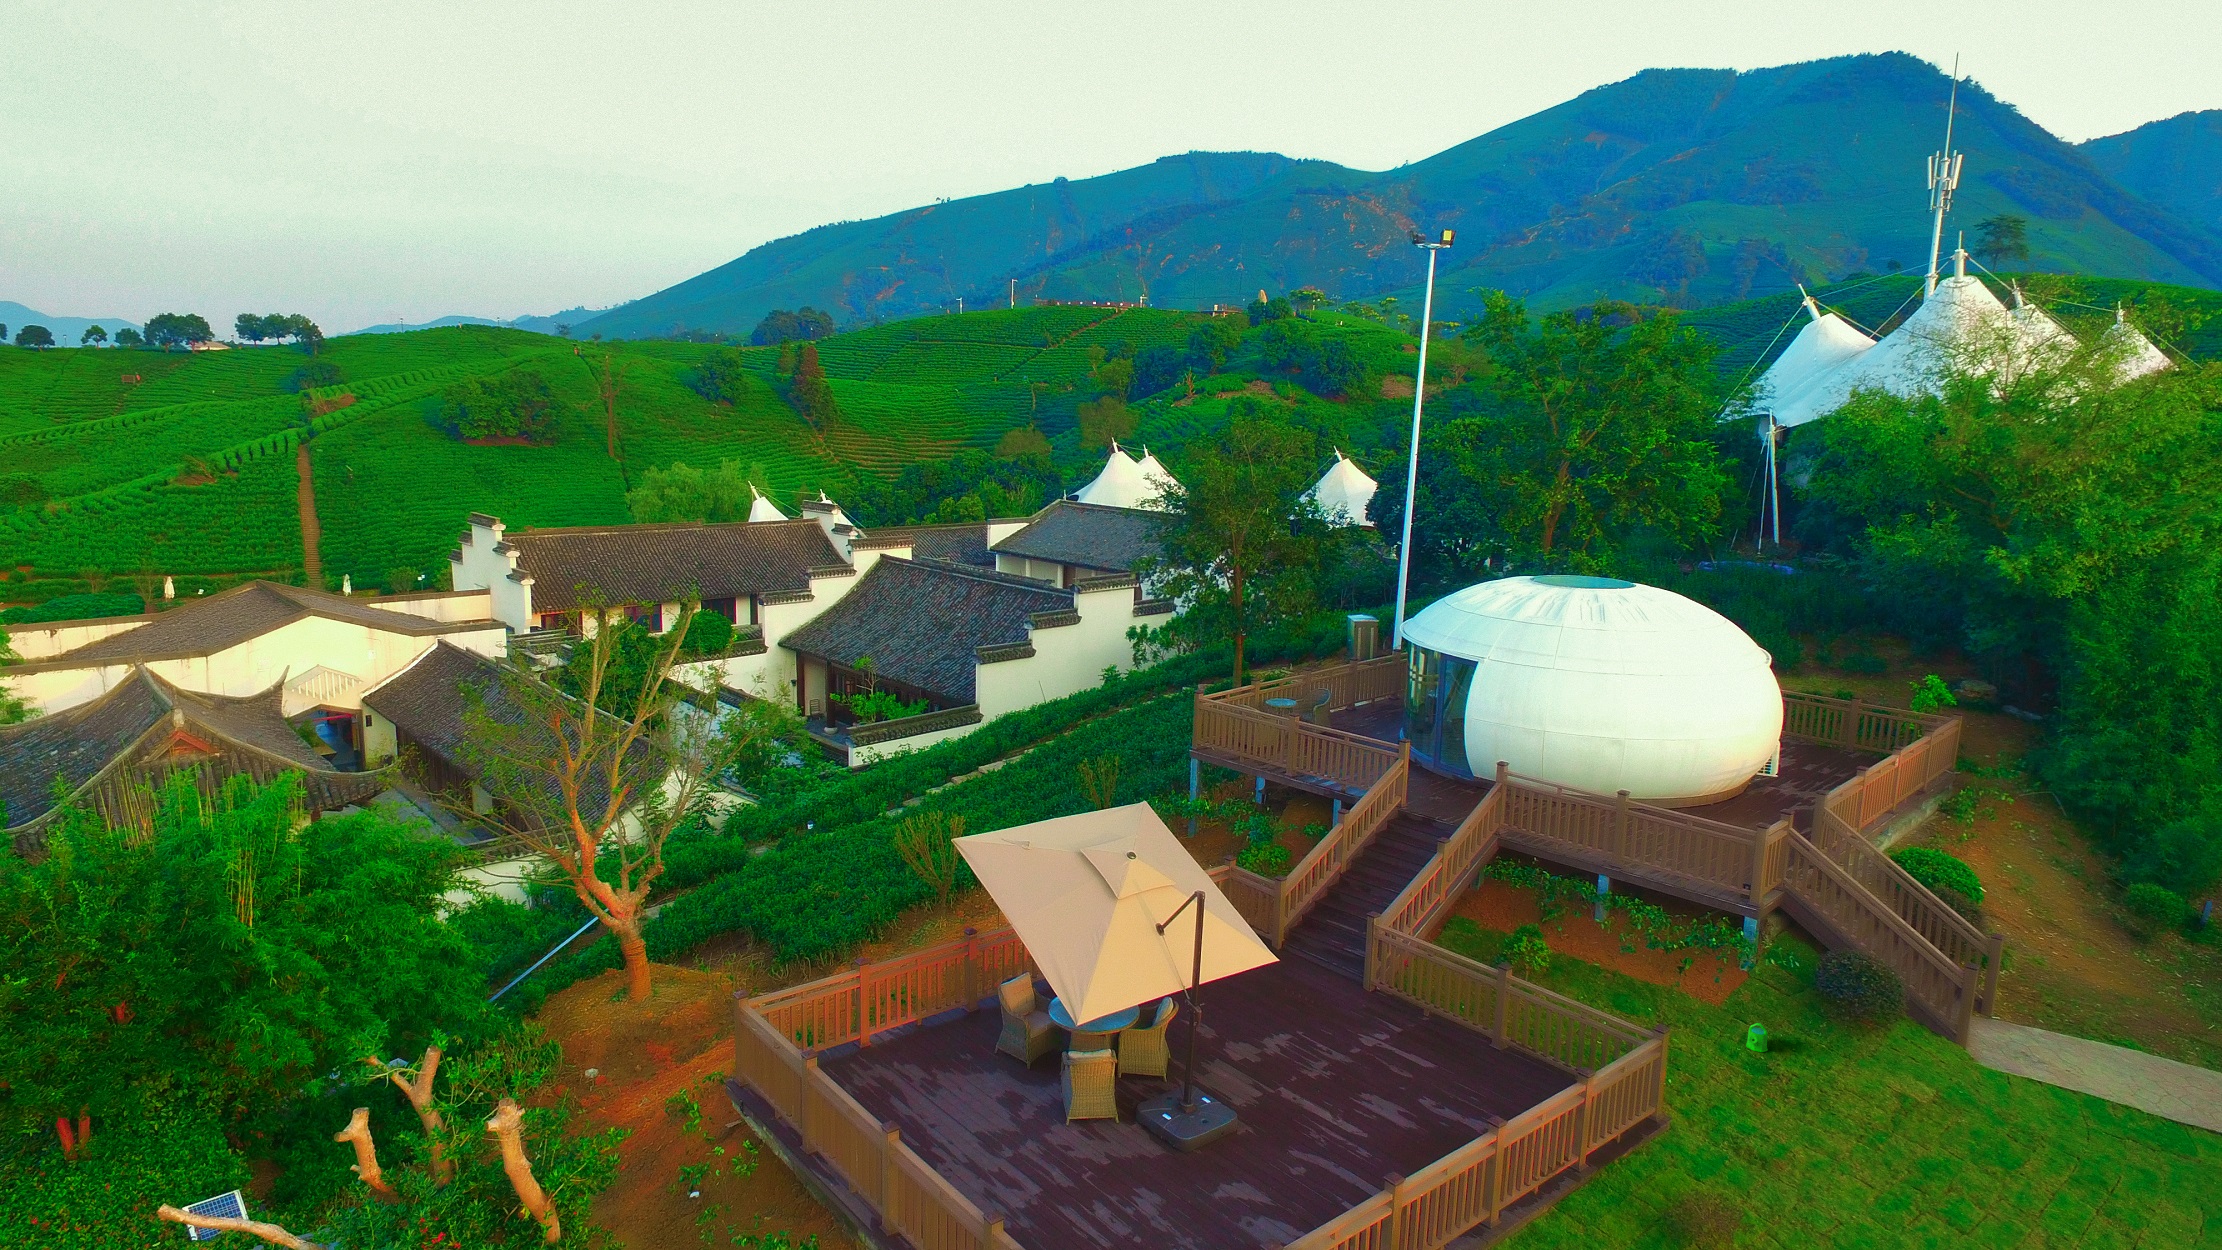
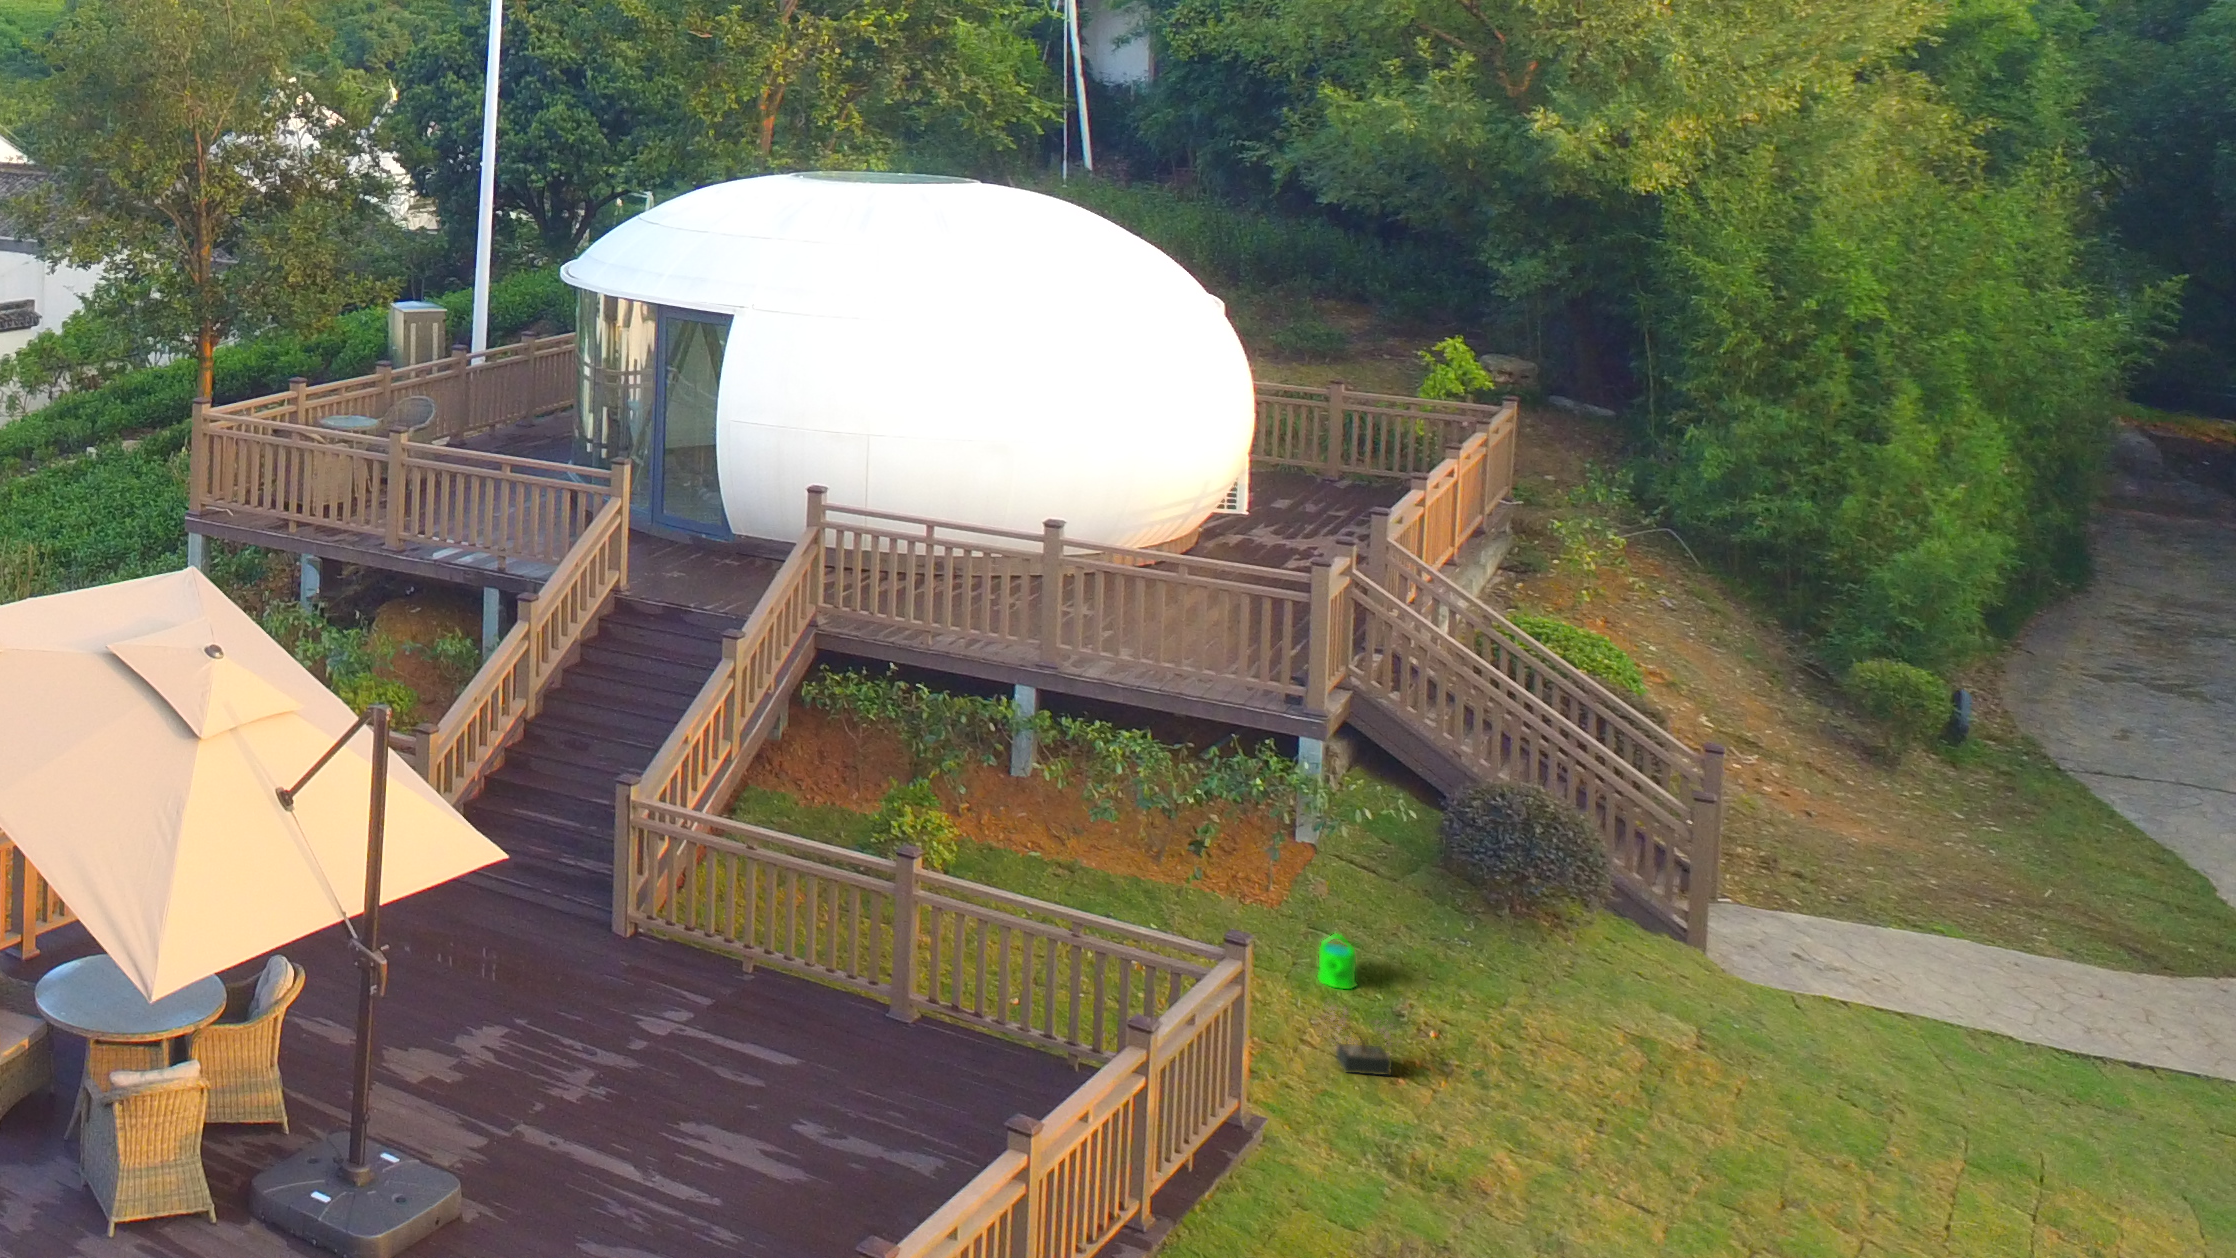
decorative plant: none [1730,1060,1775,1102] -> present [1322,1006,1402,1075]

